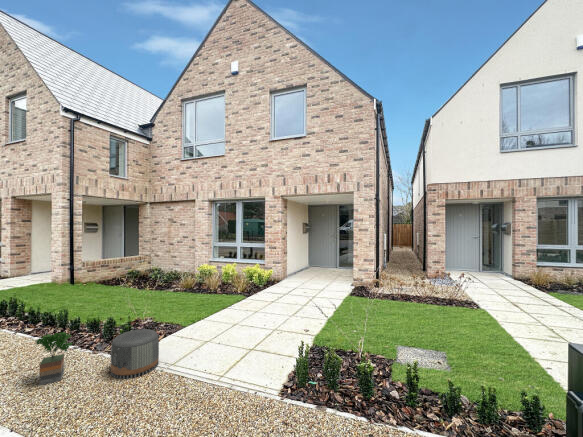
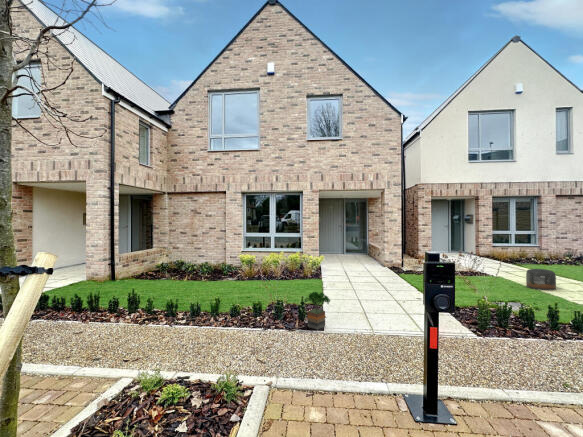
pouf: present [111,329,159,379] -> present [526,269,556,290]

